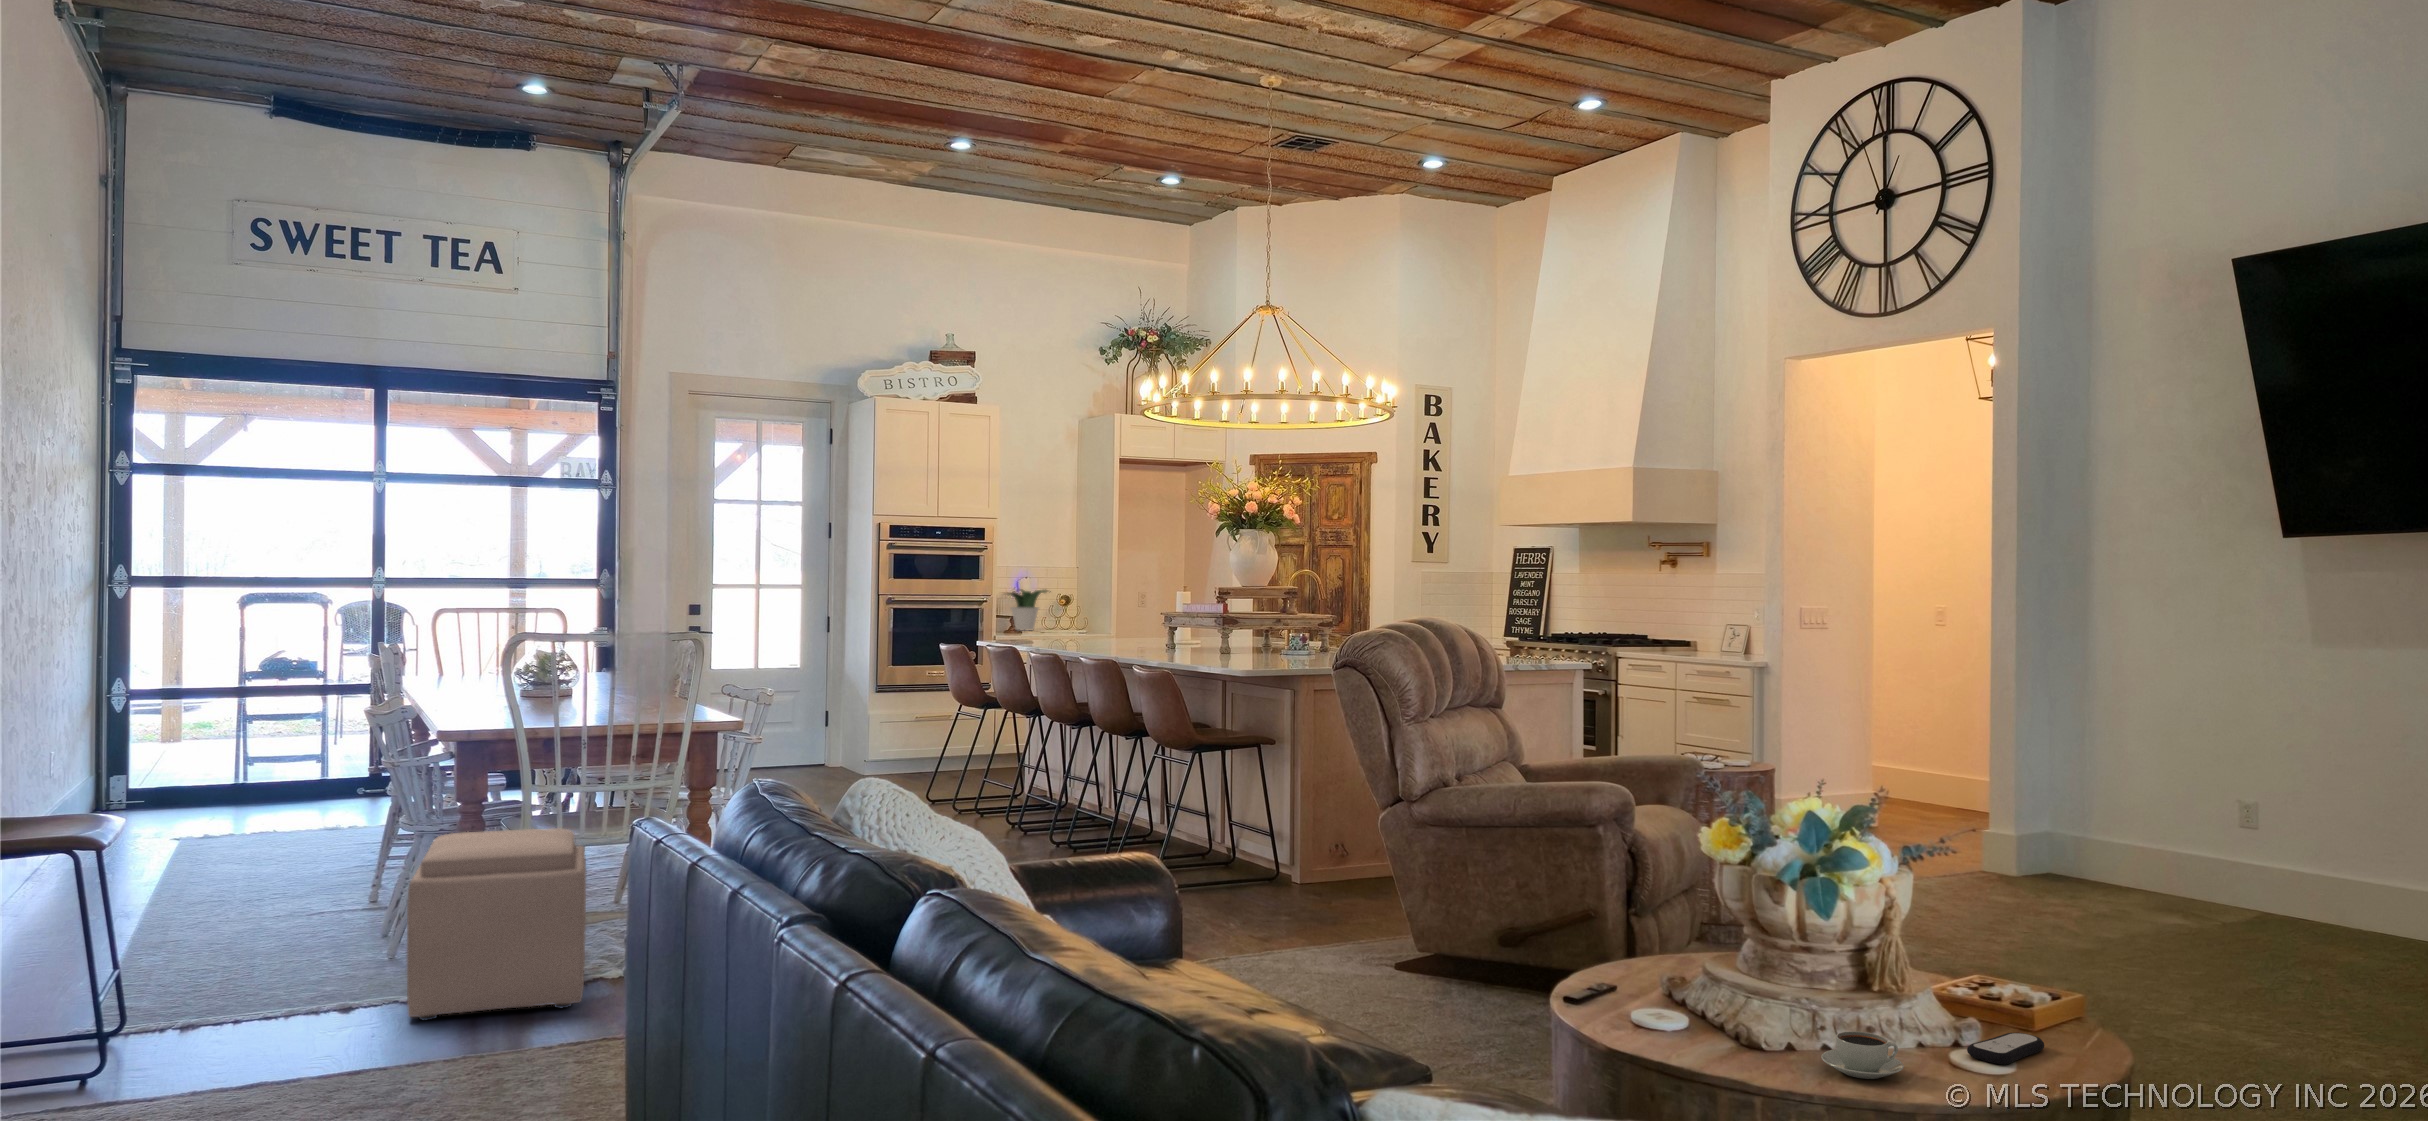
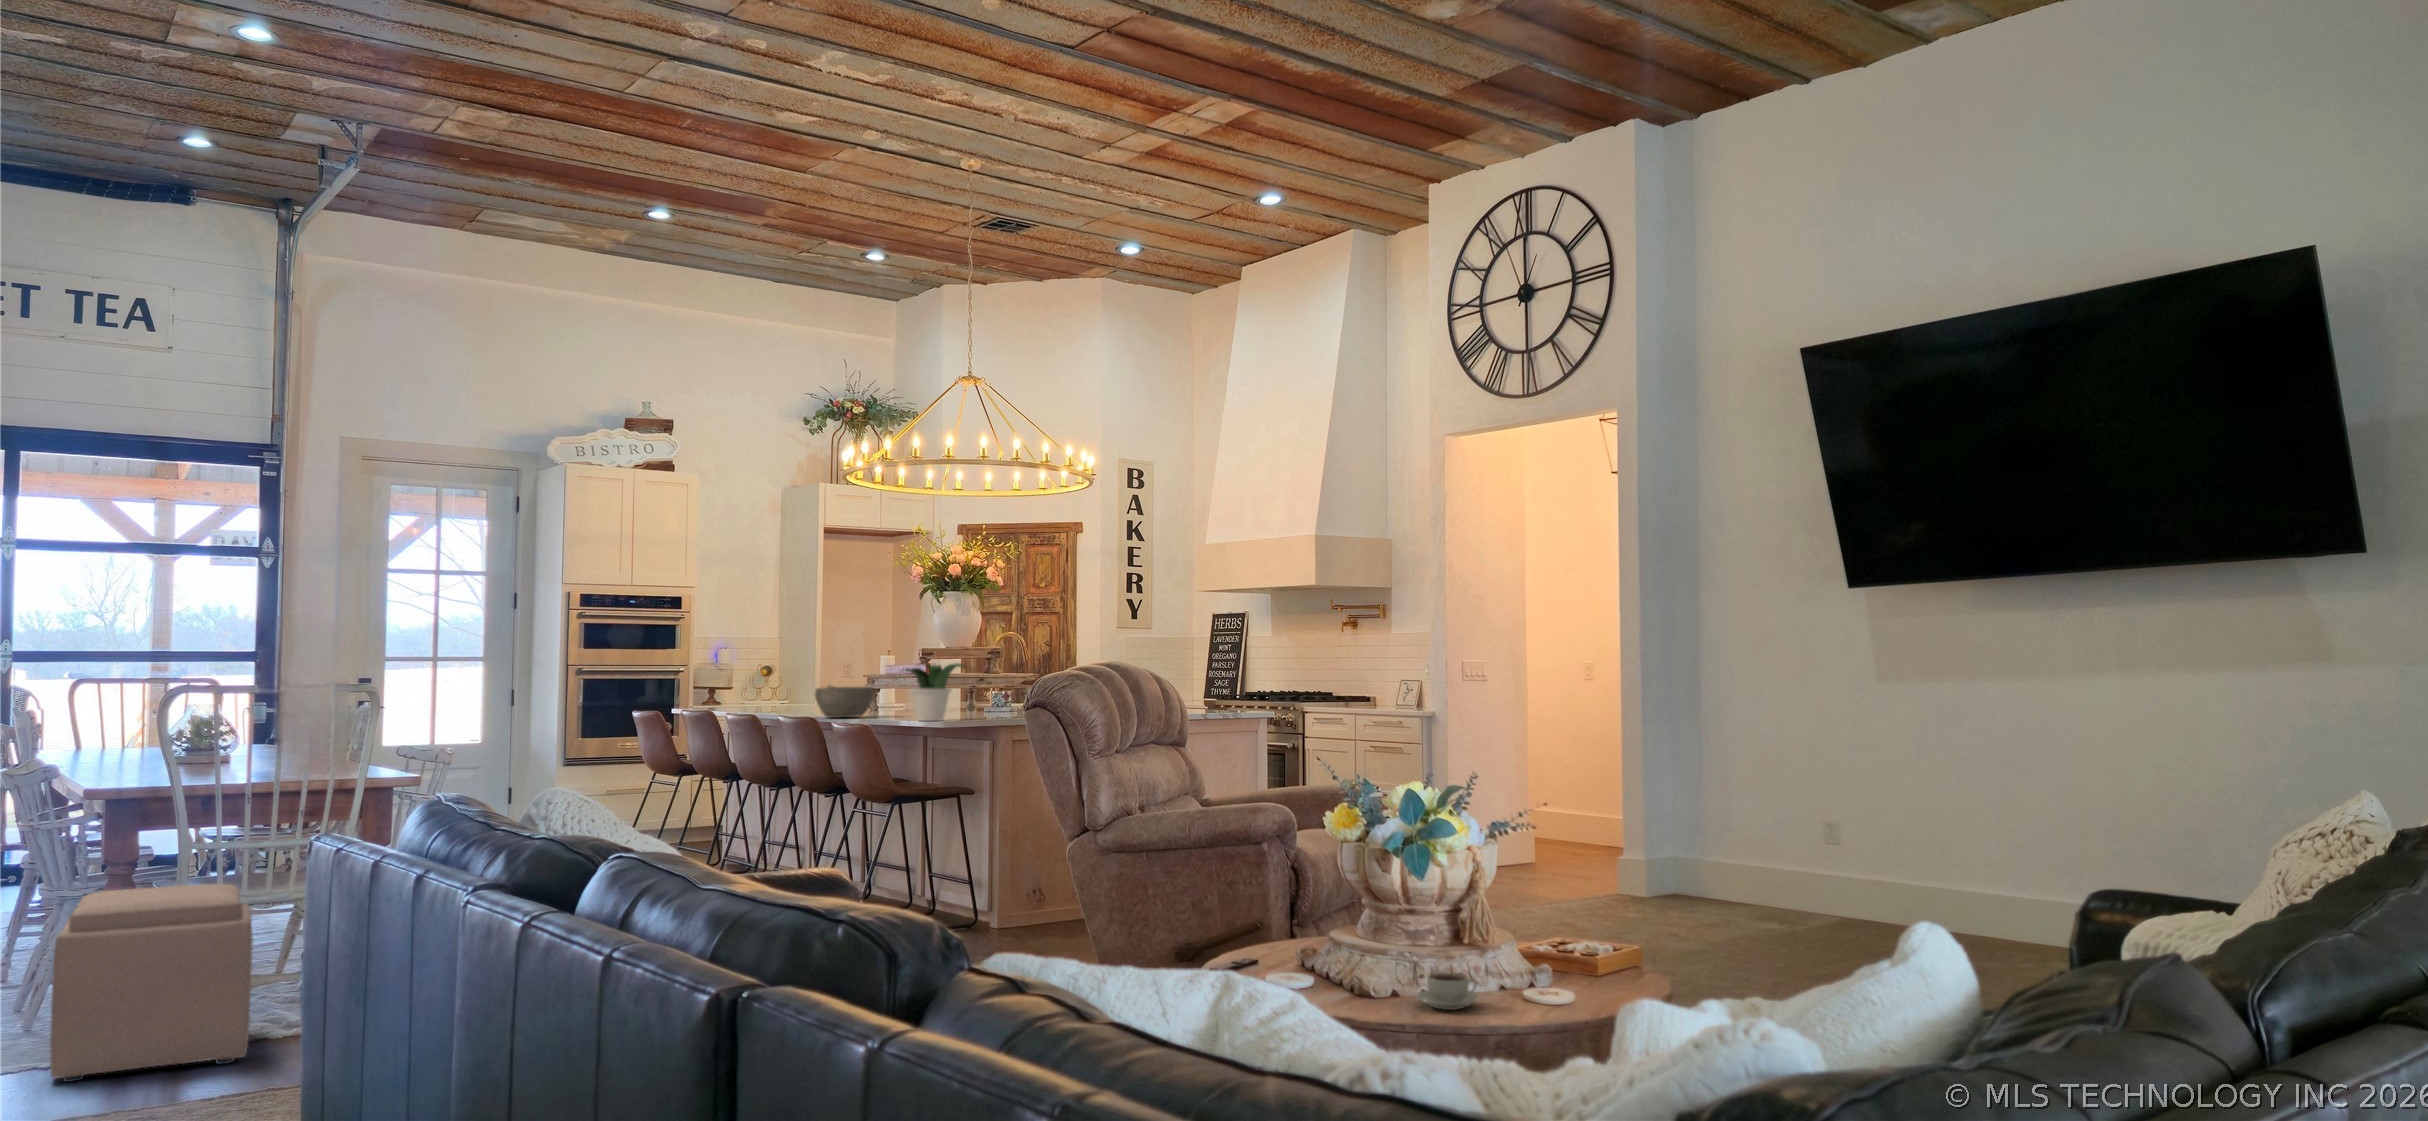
potted plant: present [1008,589,1051,631] -> present [905,663,965,721]
bowl: none [1116,626,1175,658] -> present [815,686,874,718]
remote control: present [1967,1033,2044,1064] -> none [1537,973,1600,995]

